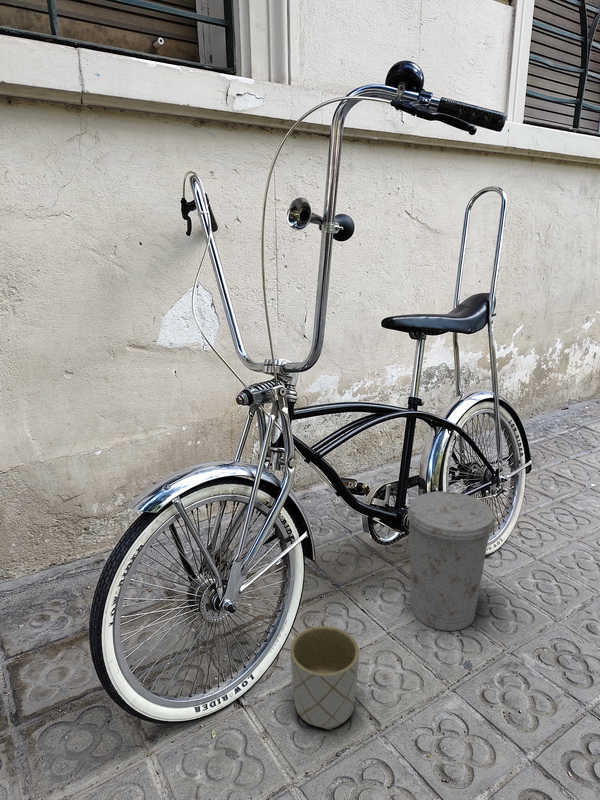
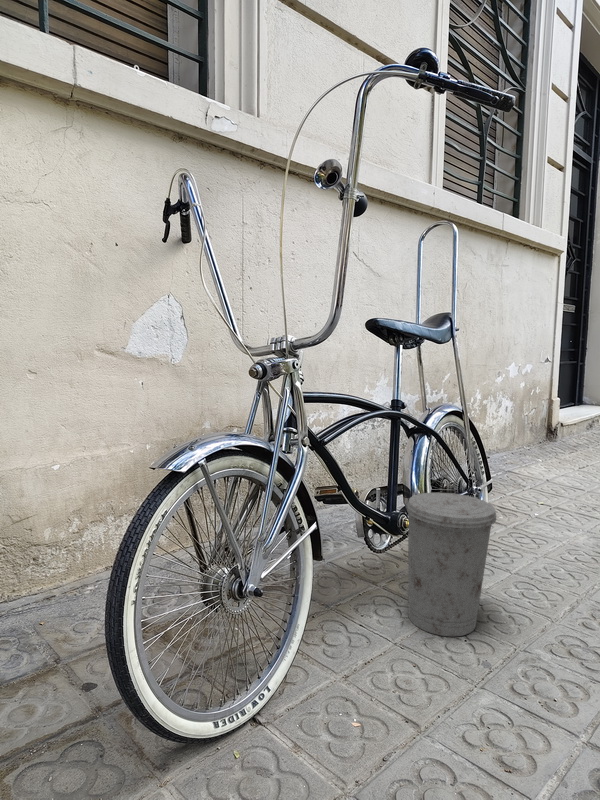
planter: present [290,626,359,730] -> none [319,621,396,737]

